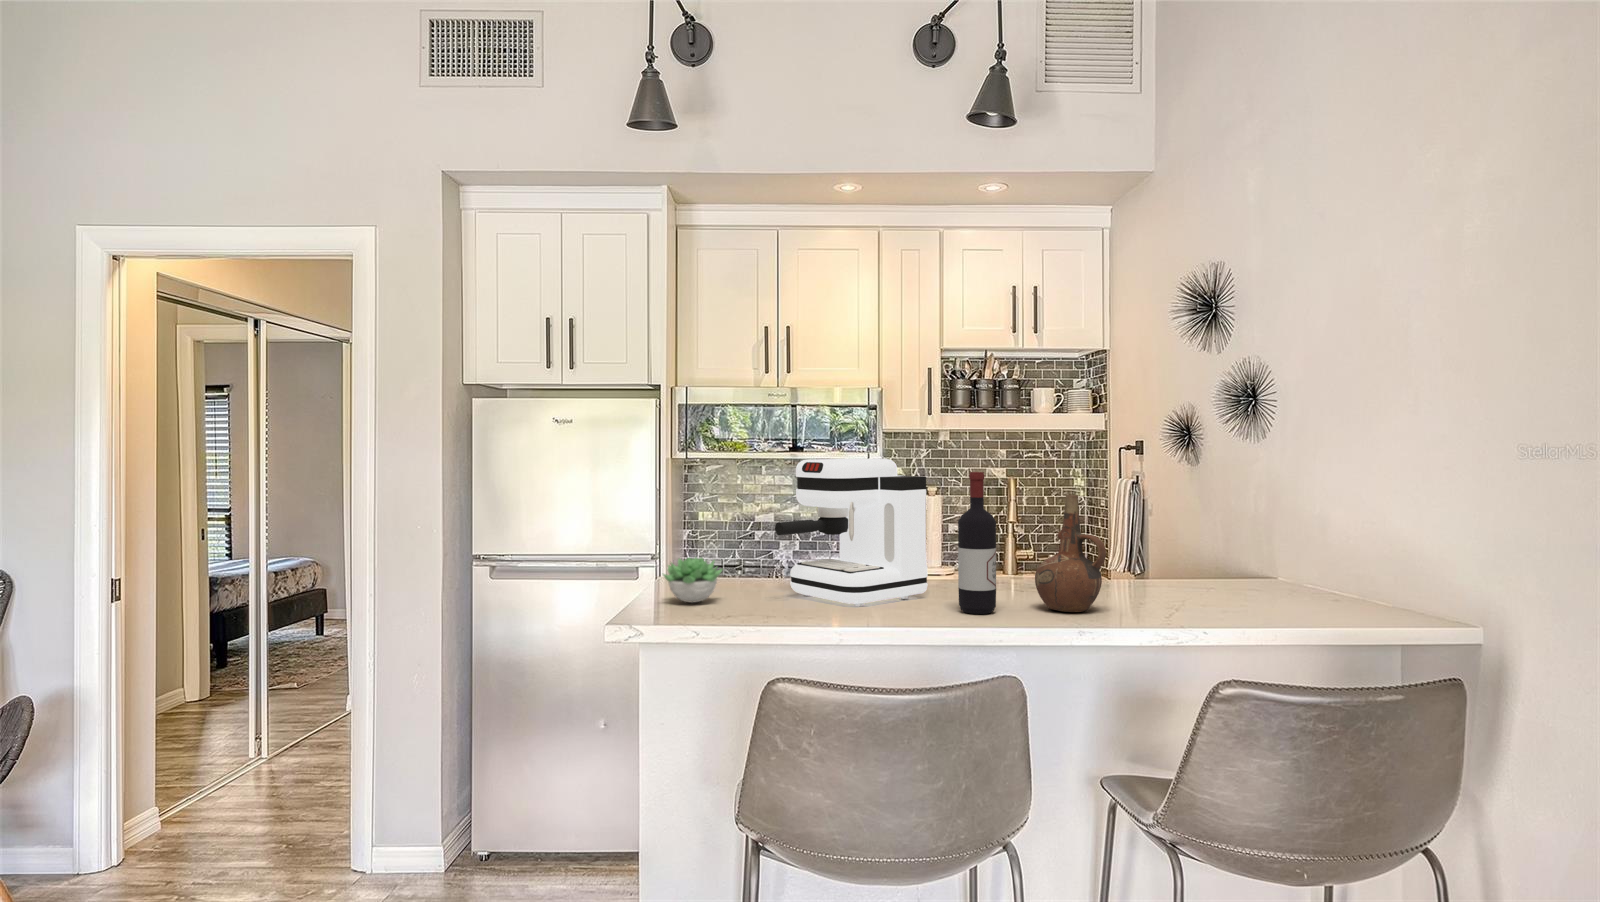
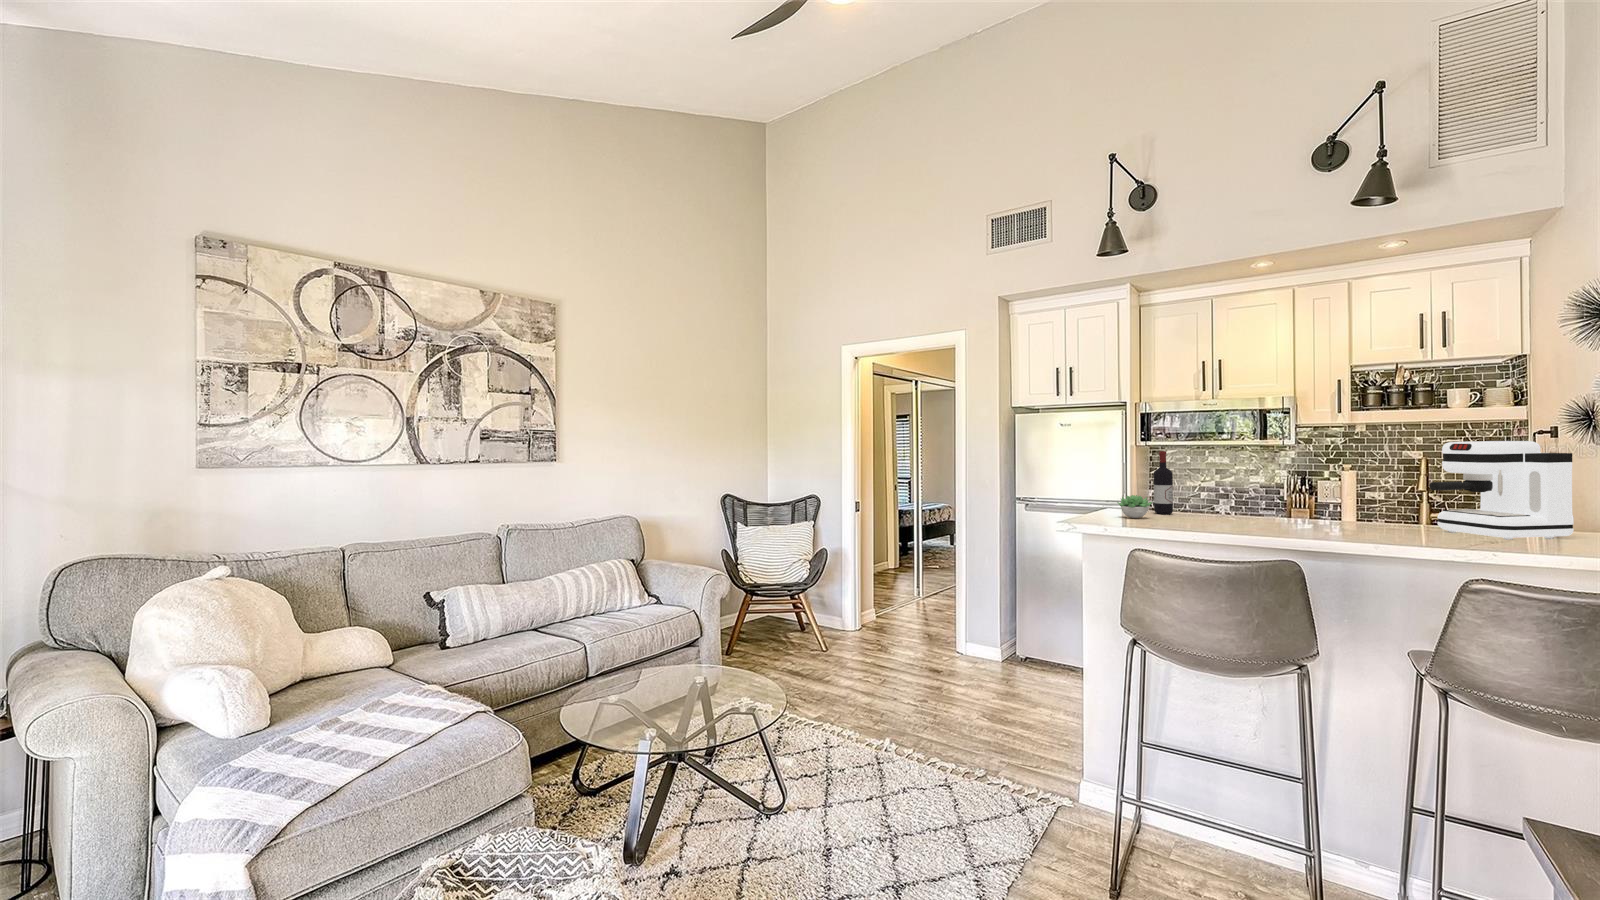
coffee maker: present [775,458,928,607] -> present [1429,441,1574,540]
wine bottle: present [958,472,996,614] -> present [1154,451,1173,514]
ceramic pitcher: present [1035,495,1106,612] -> none [1356,464,1408,534]

